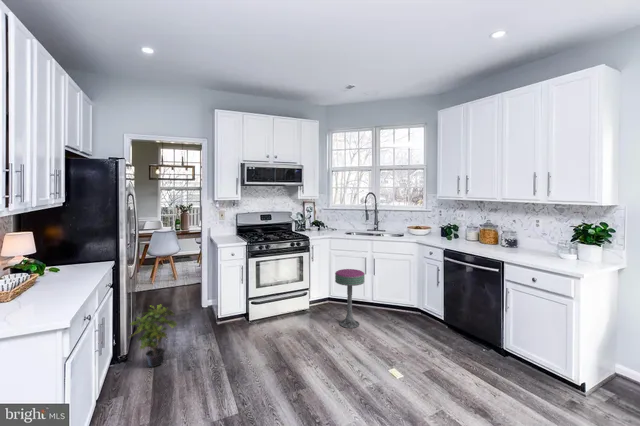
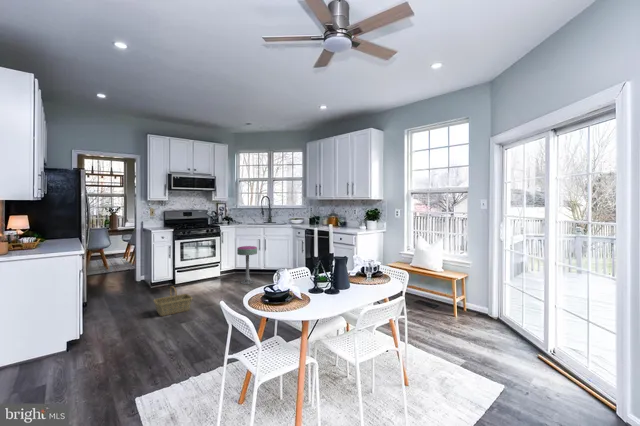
potted plant: present [131,304,177,367] -> none [89,268,123,308]
basket: none [215,346,274,401] -> present [154,286,192,316]

